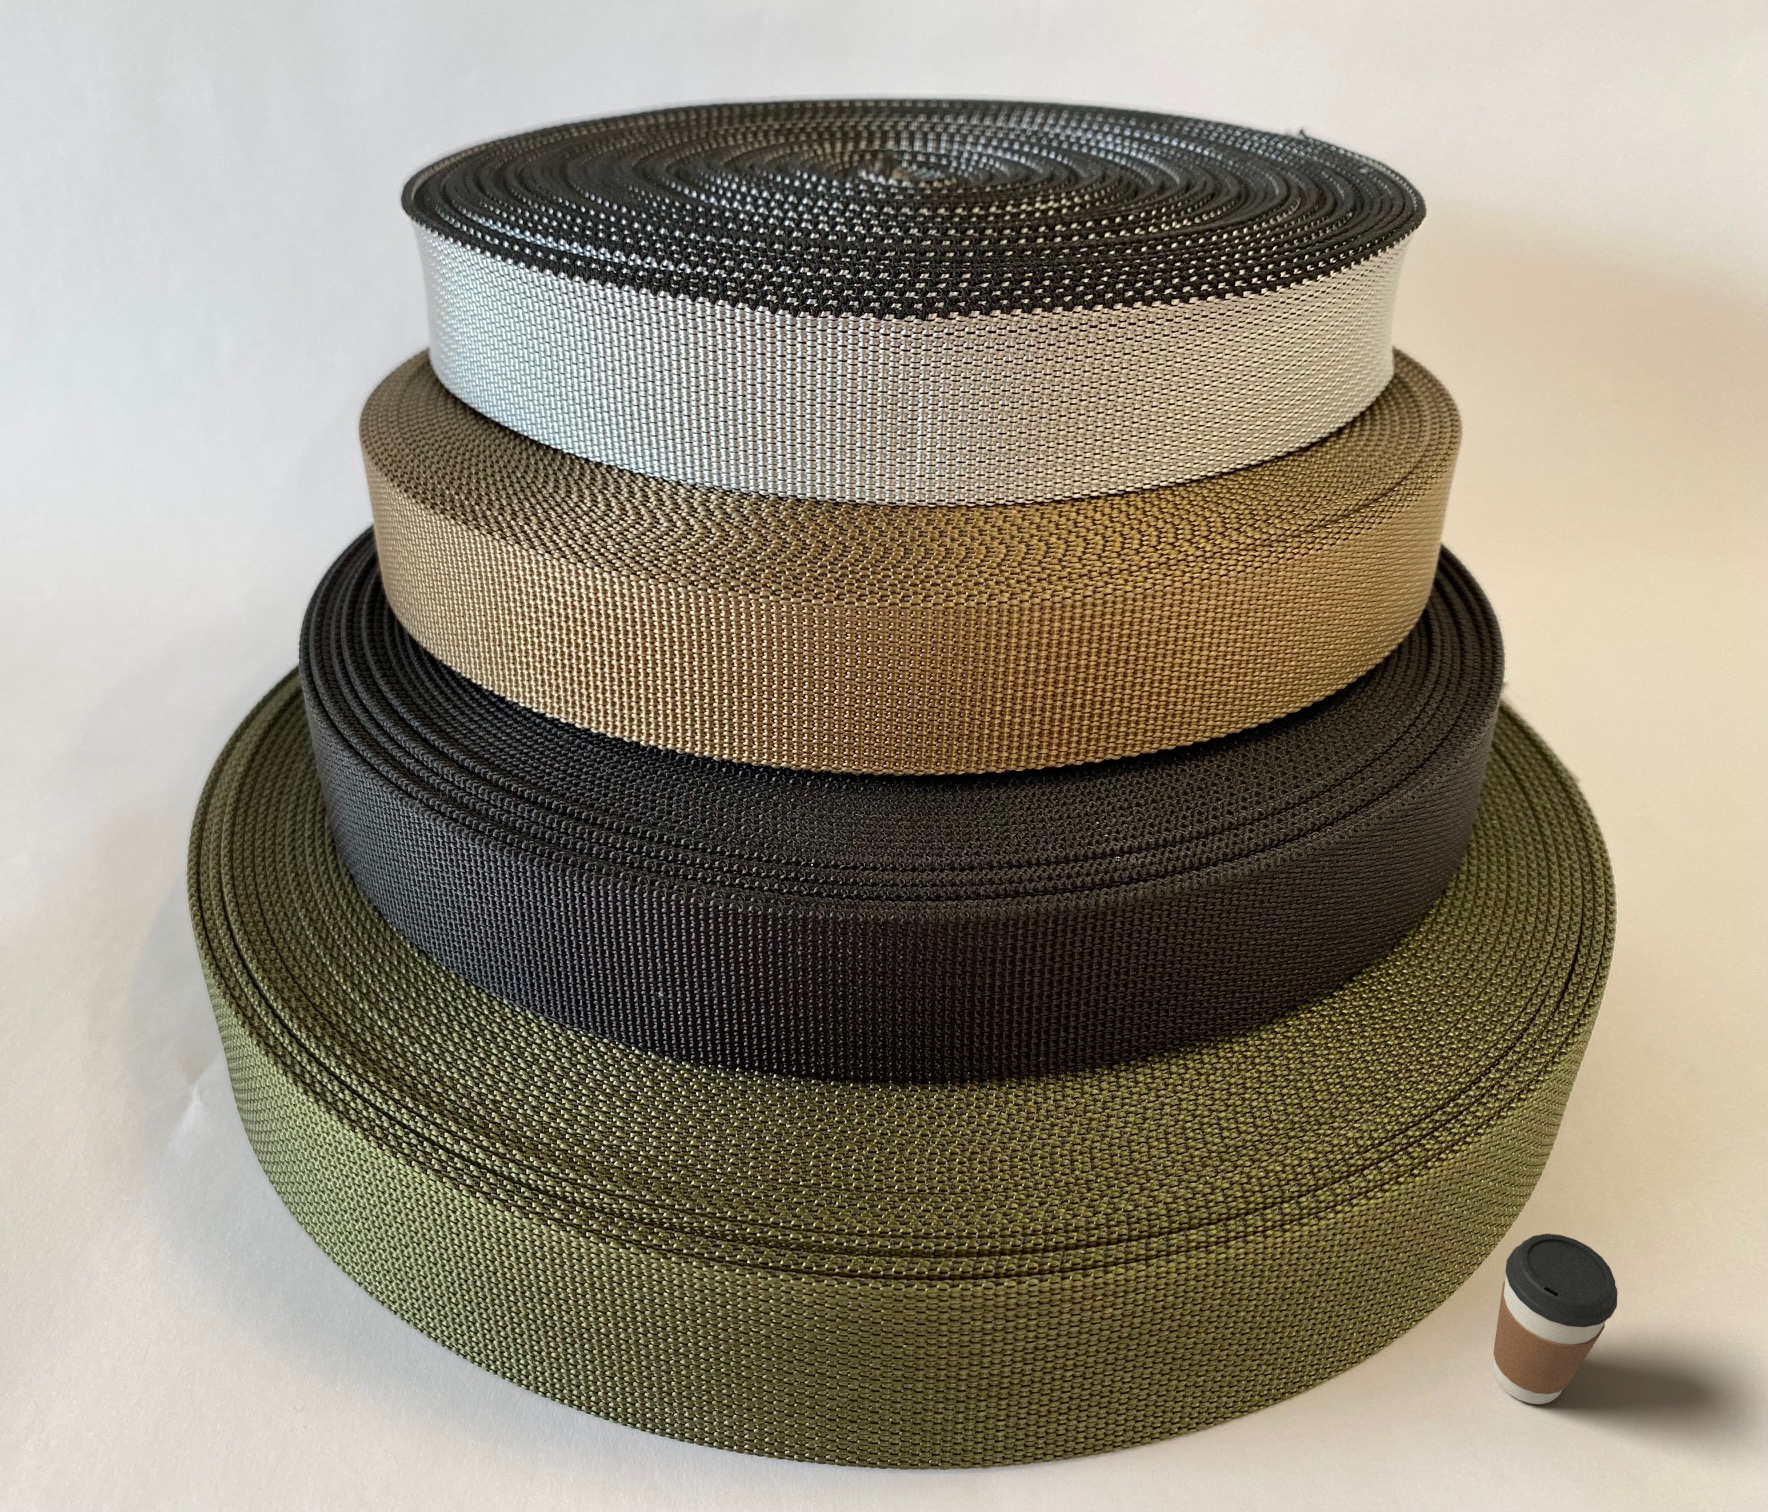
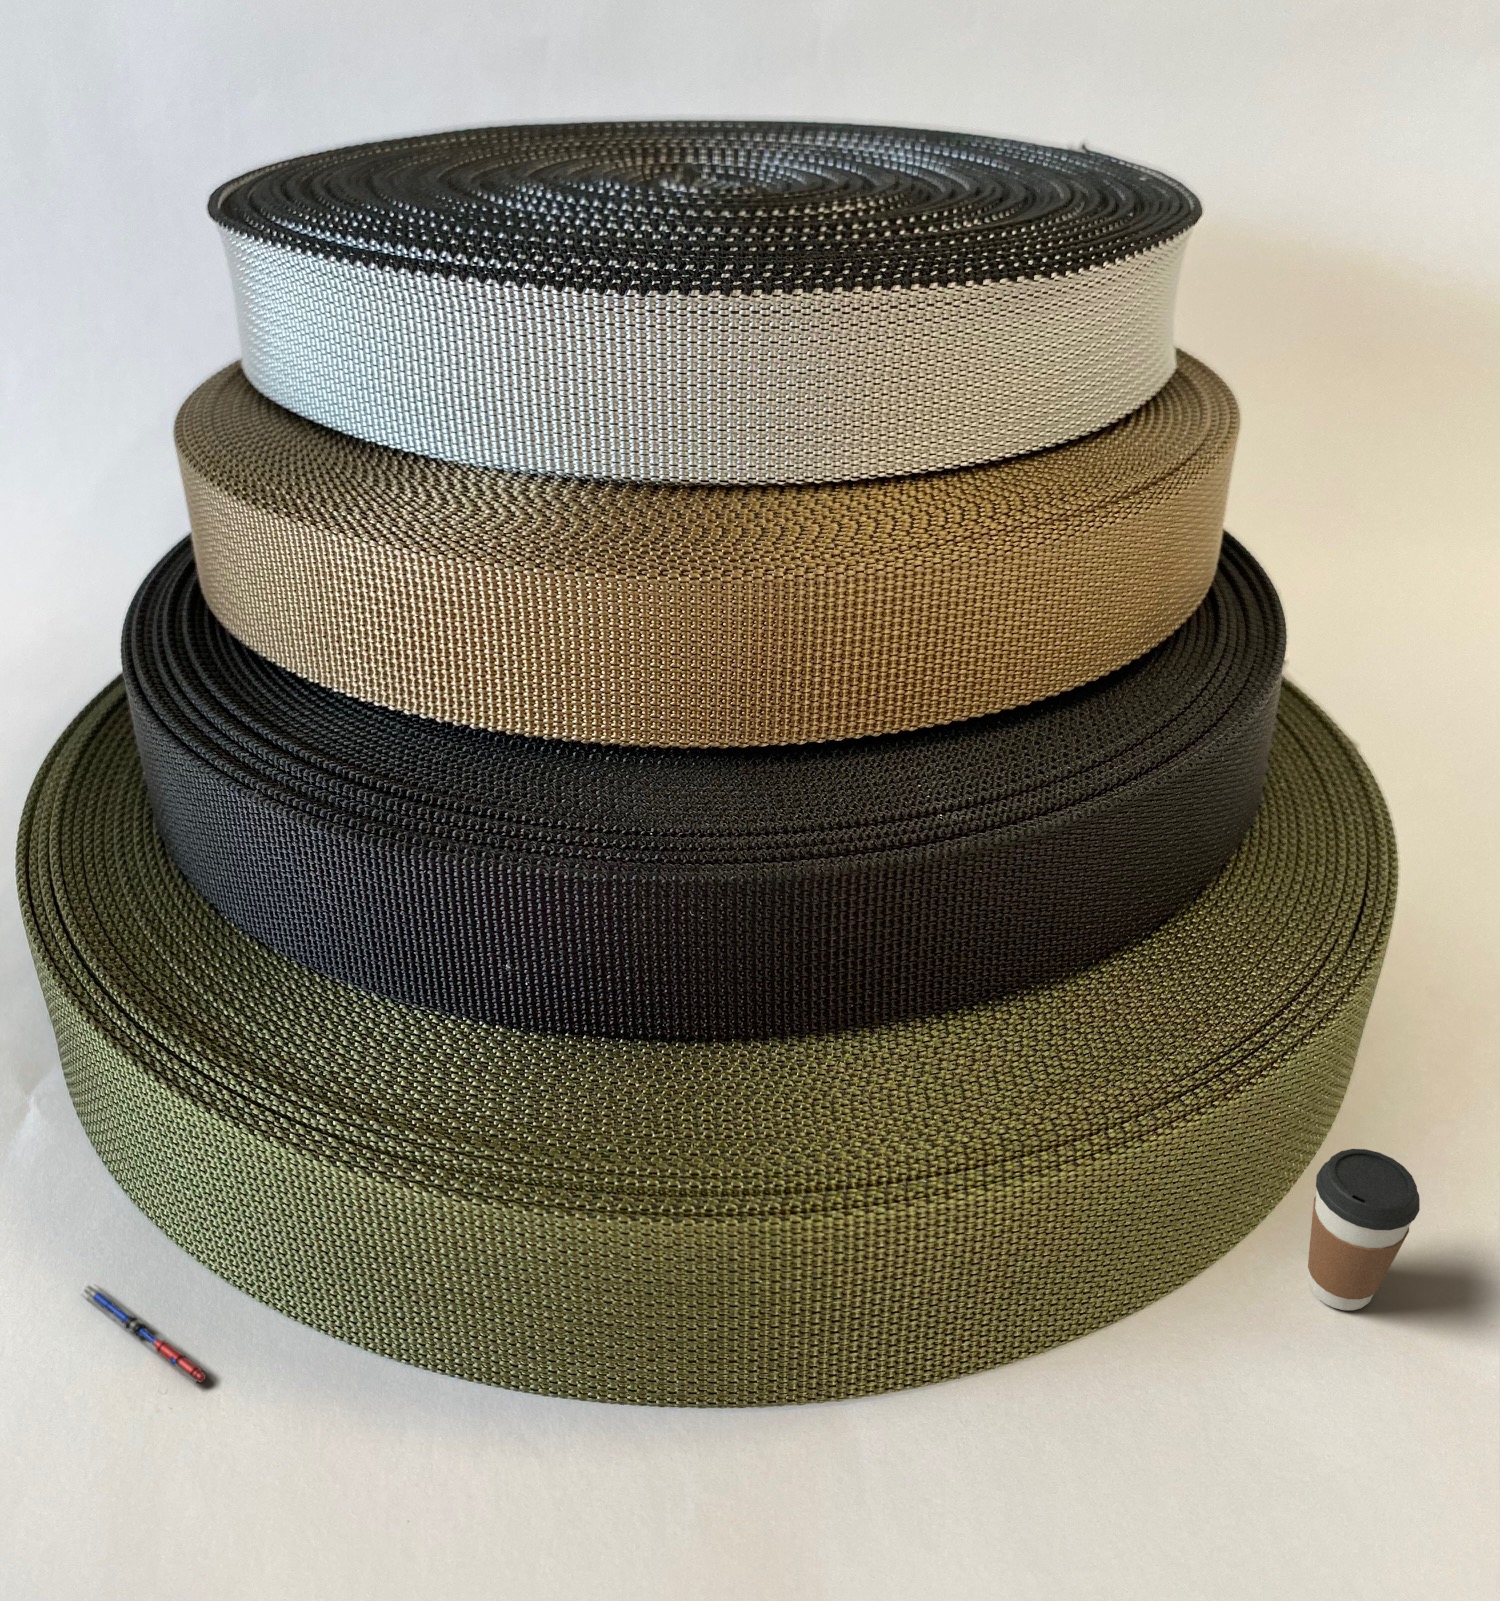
pen: none [223,1291,342,1407] -> present [84,1286,206,1383]

